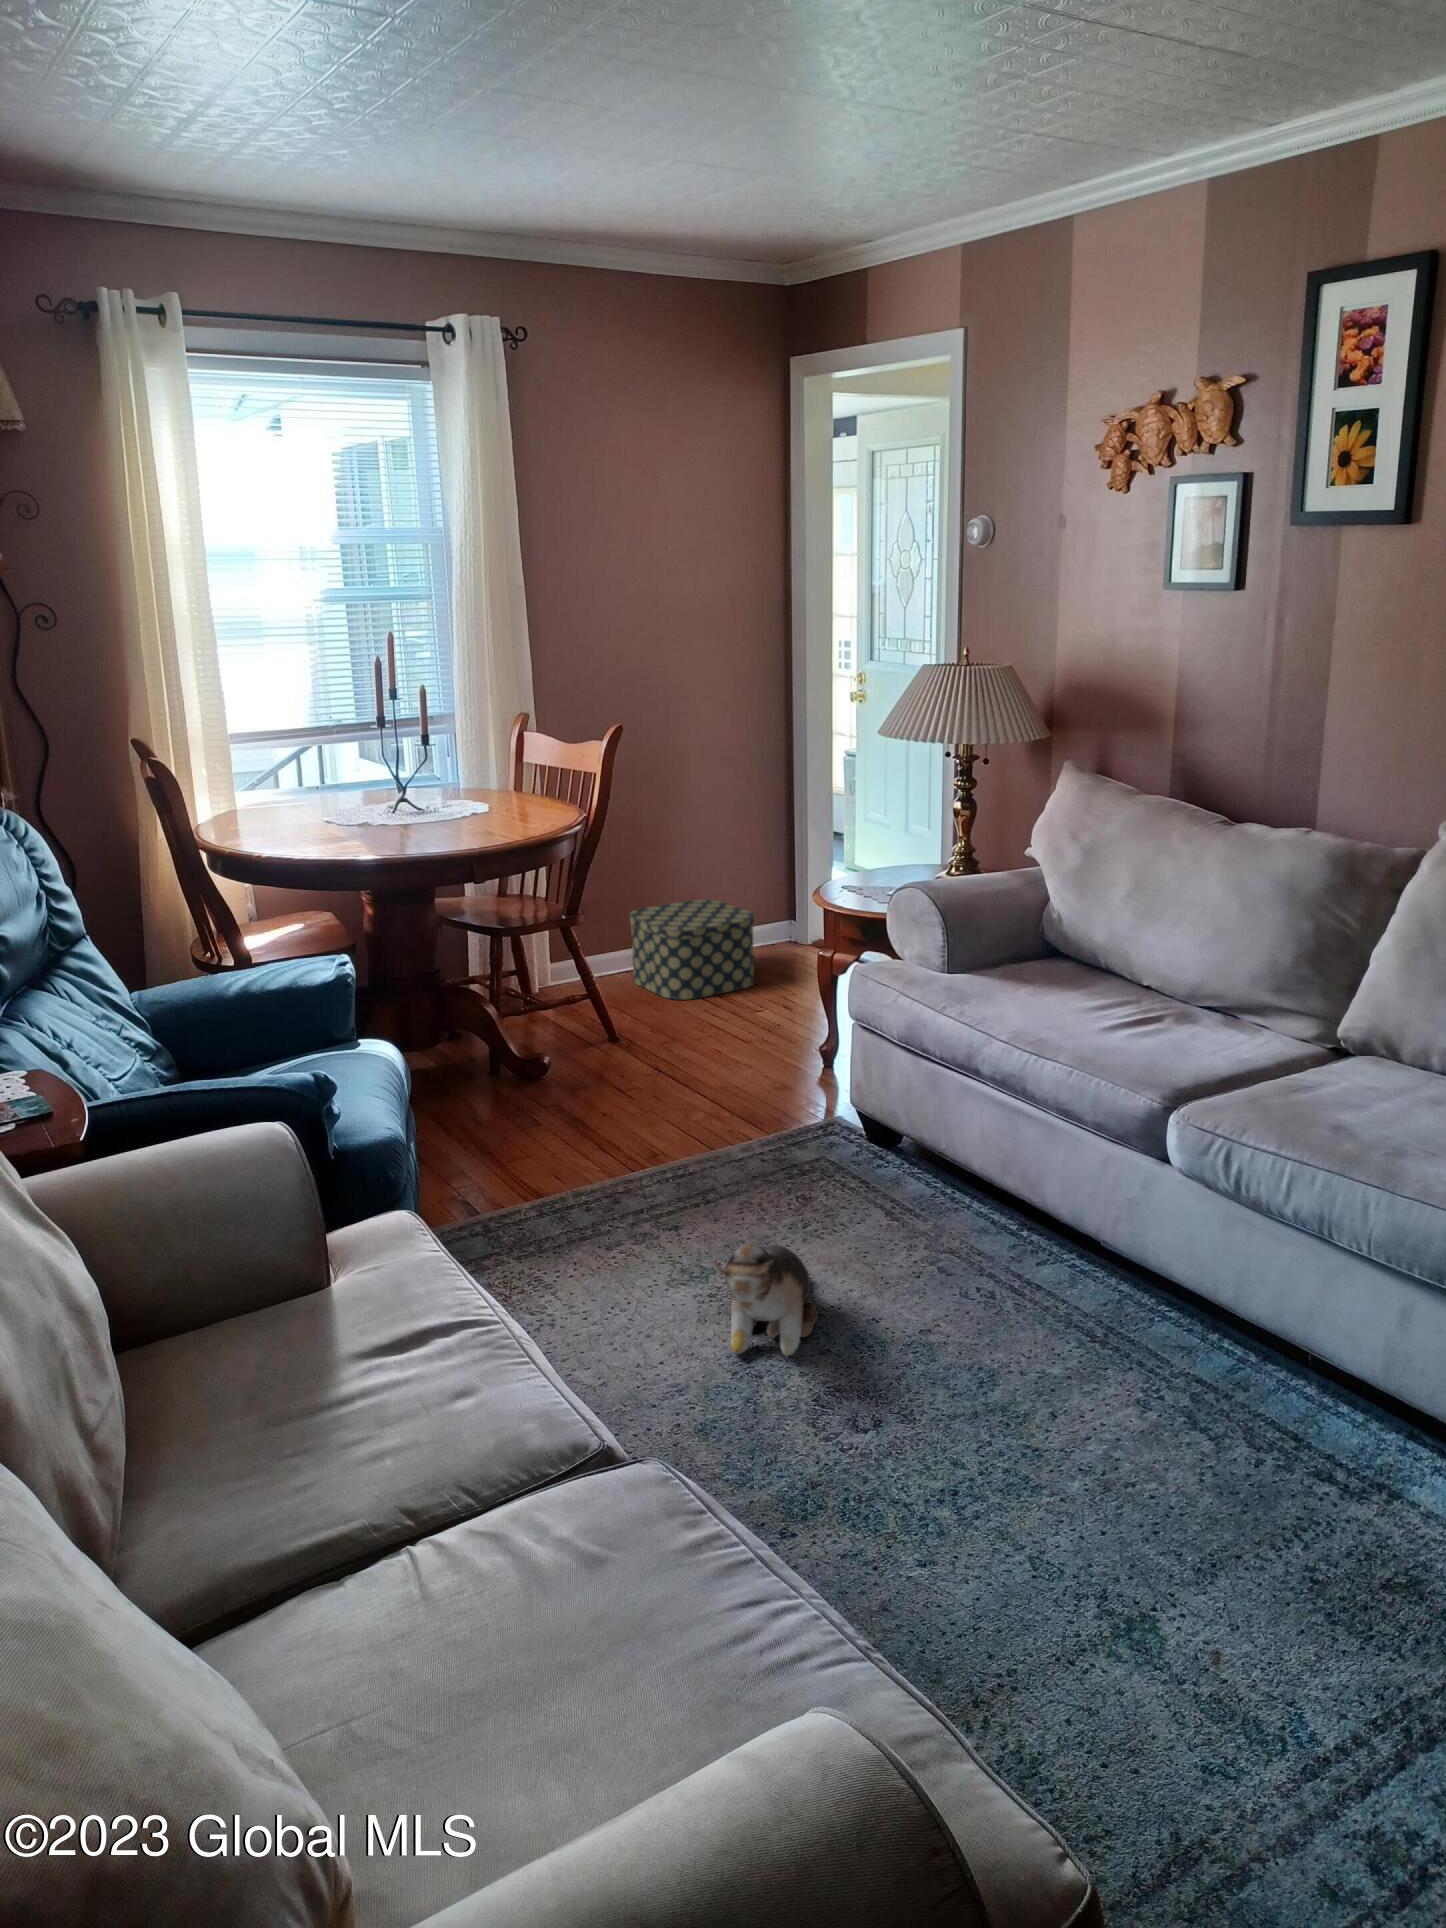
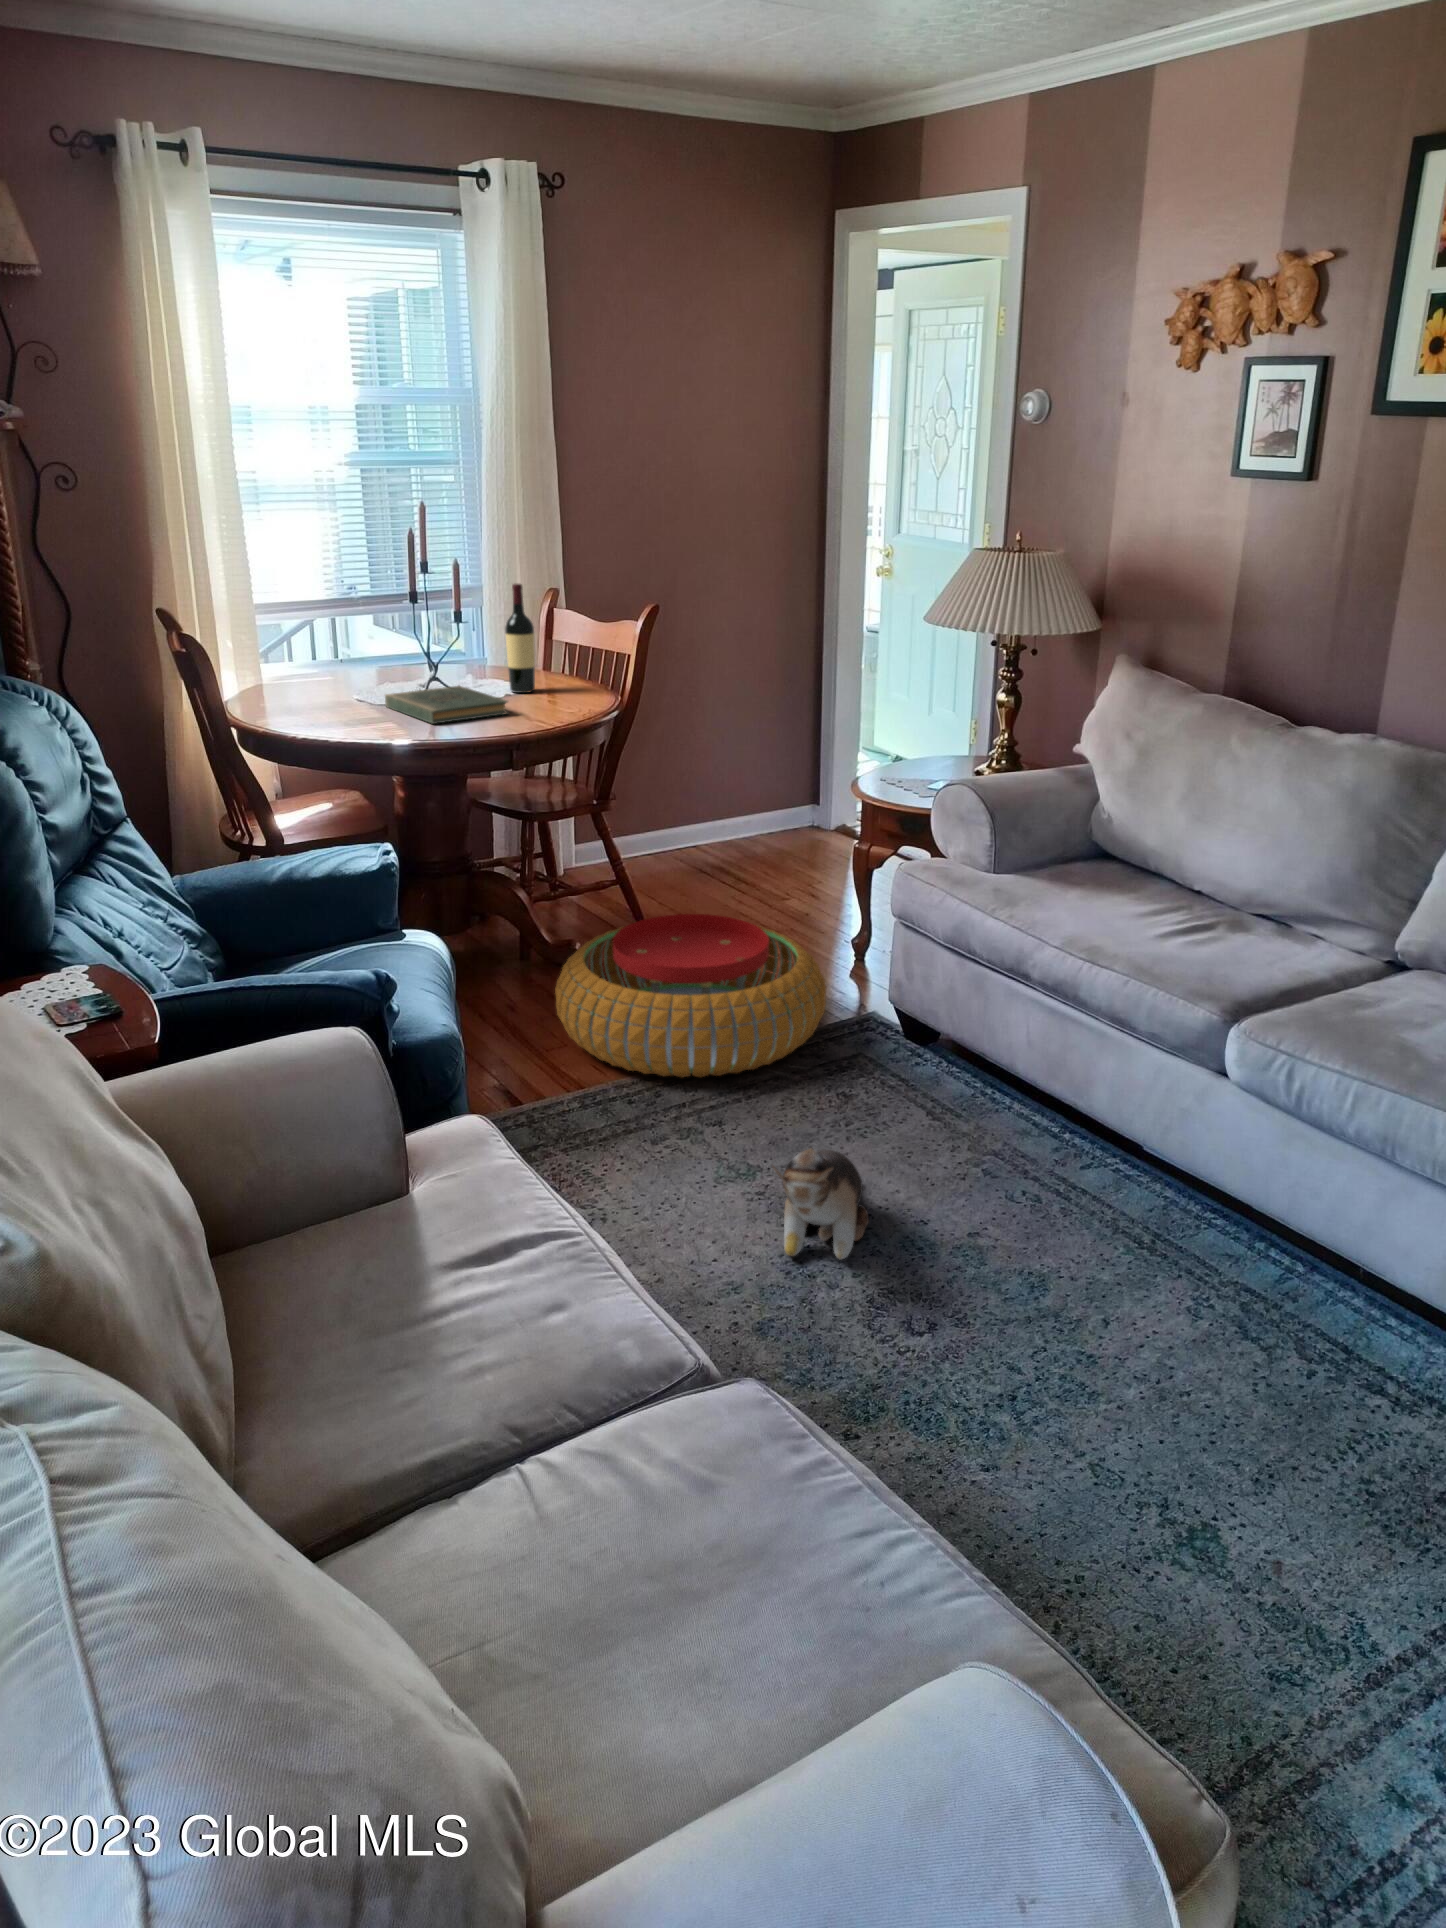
wine bottle: none [474,708,503,812] -> present [505,584,535,693]
book: none [355,806,475,841] -> present [385,686,508,724]
storage box: present [630,900,754,1000] -> none [654,784,783,887]
pouf: none [519,1021,787,1181] -> present [555,914,826,1077]

